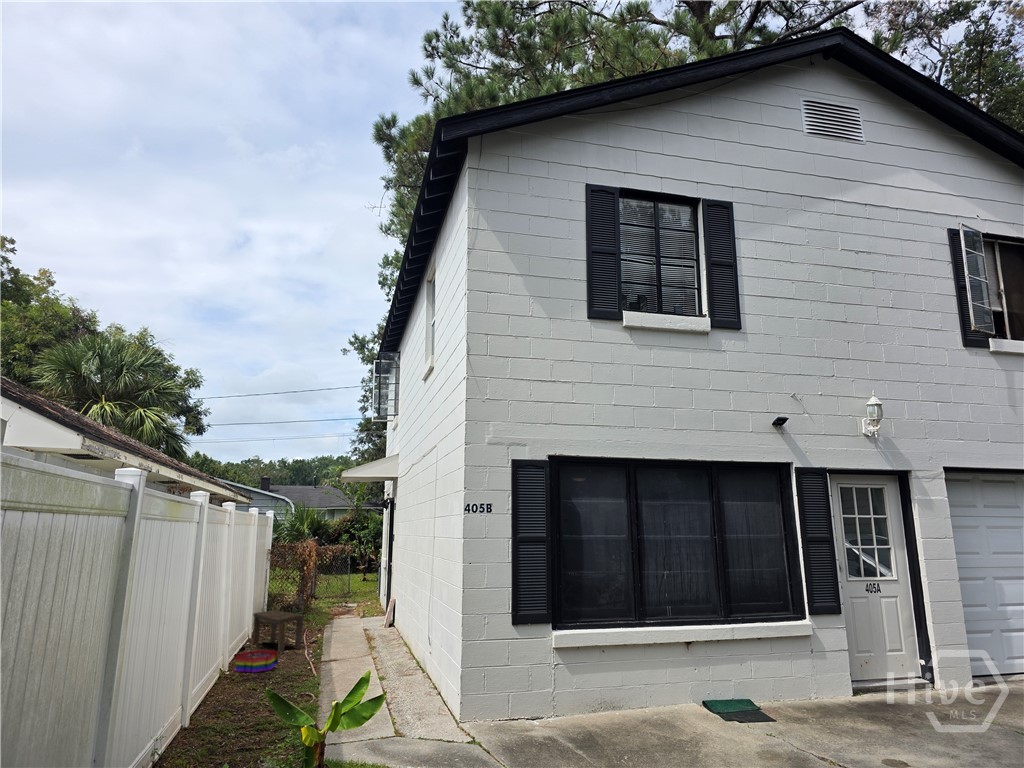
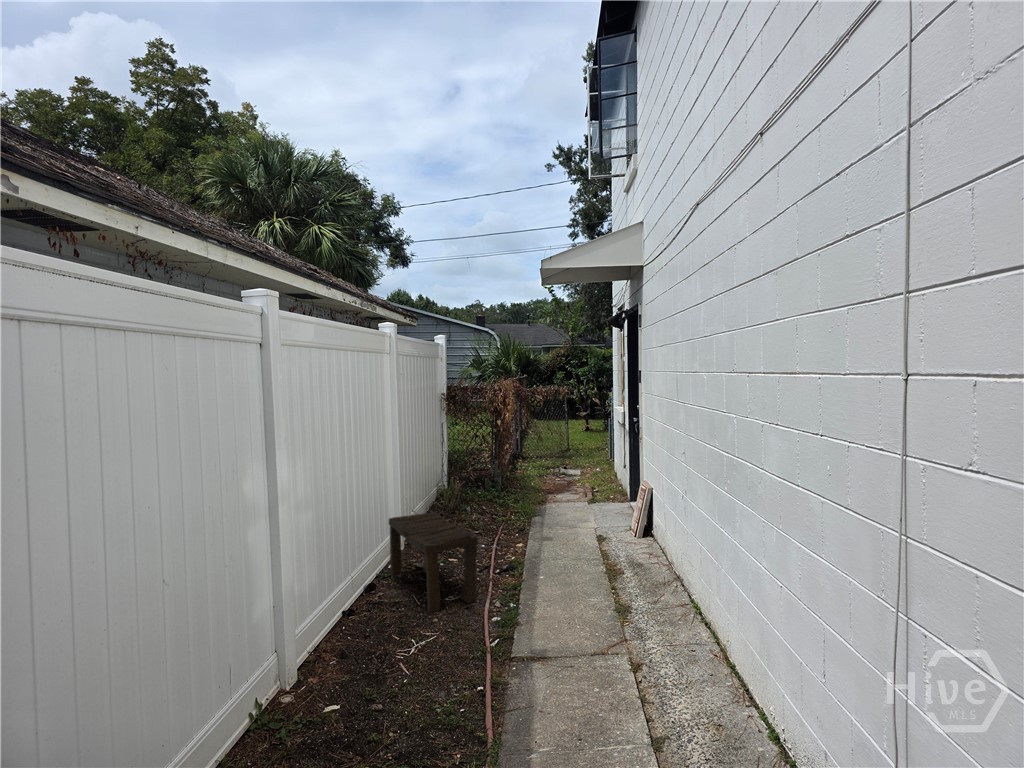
storage bin: present [235,650,278,673] -> none [290,645,397,732]

